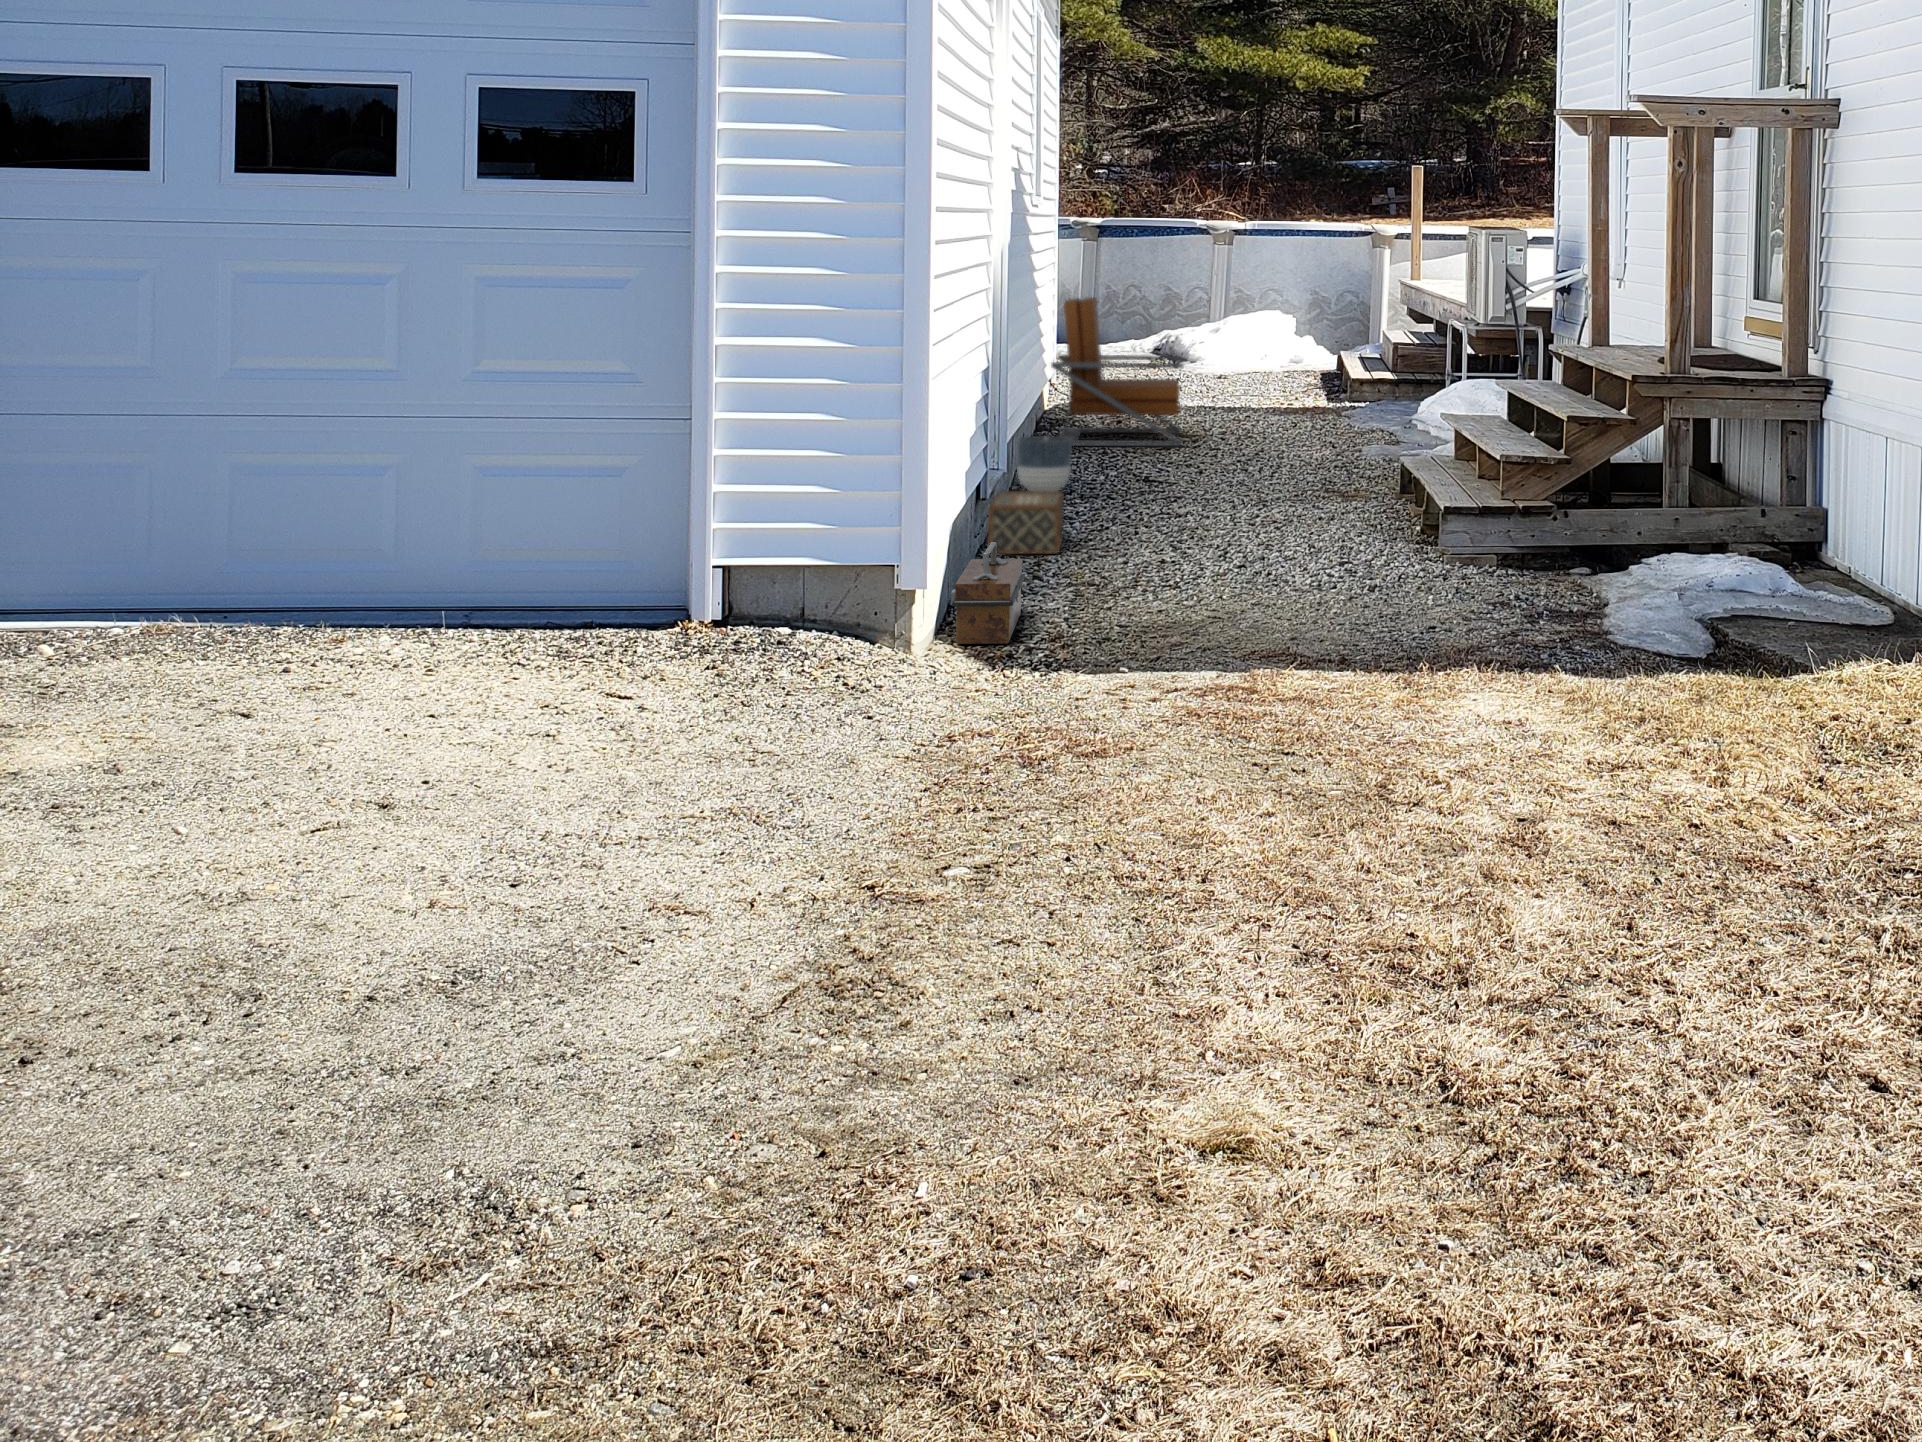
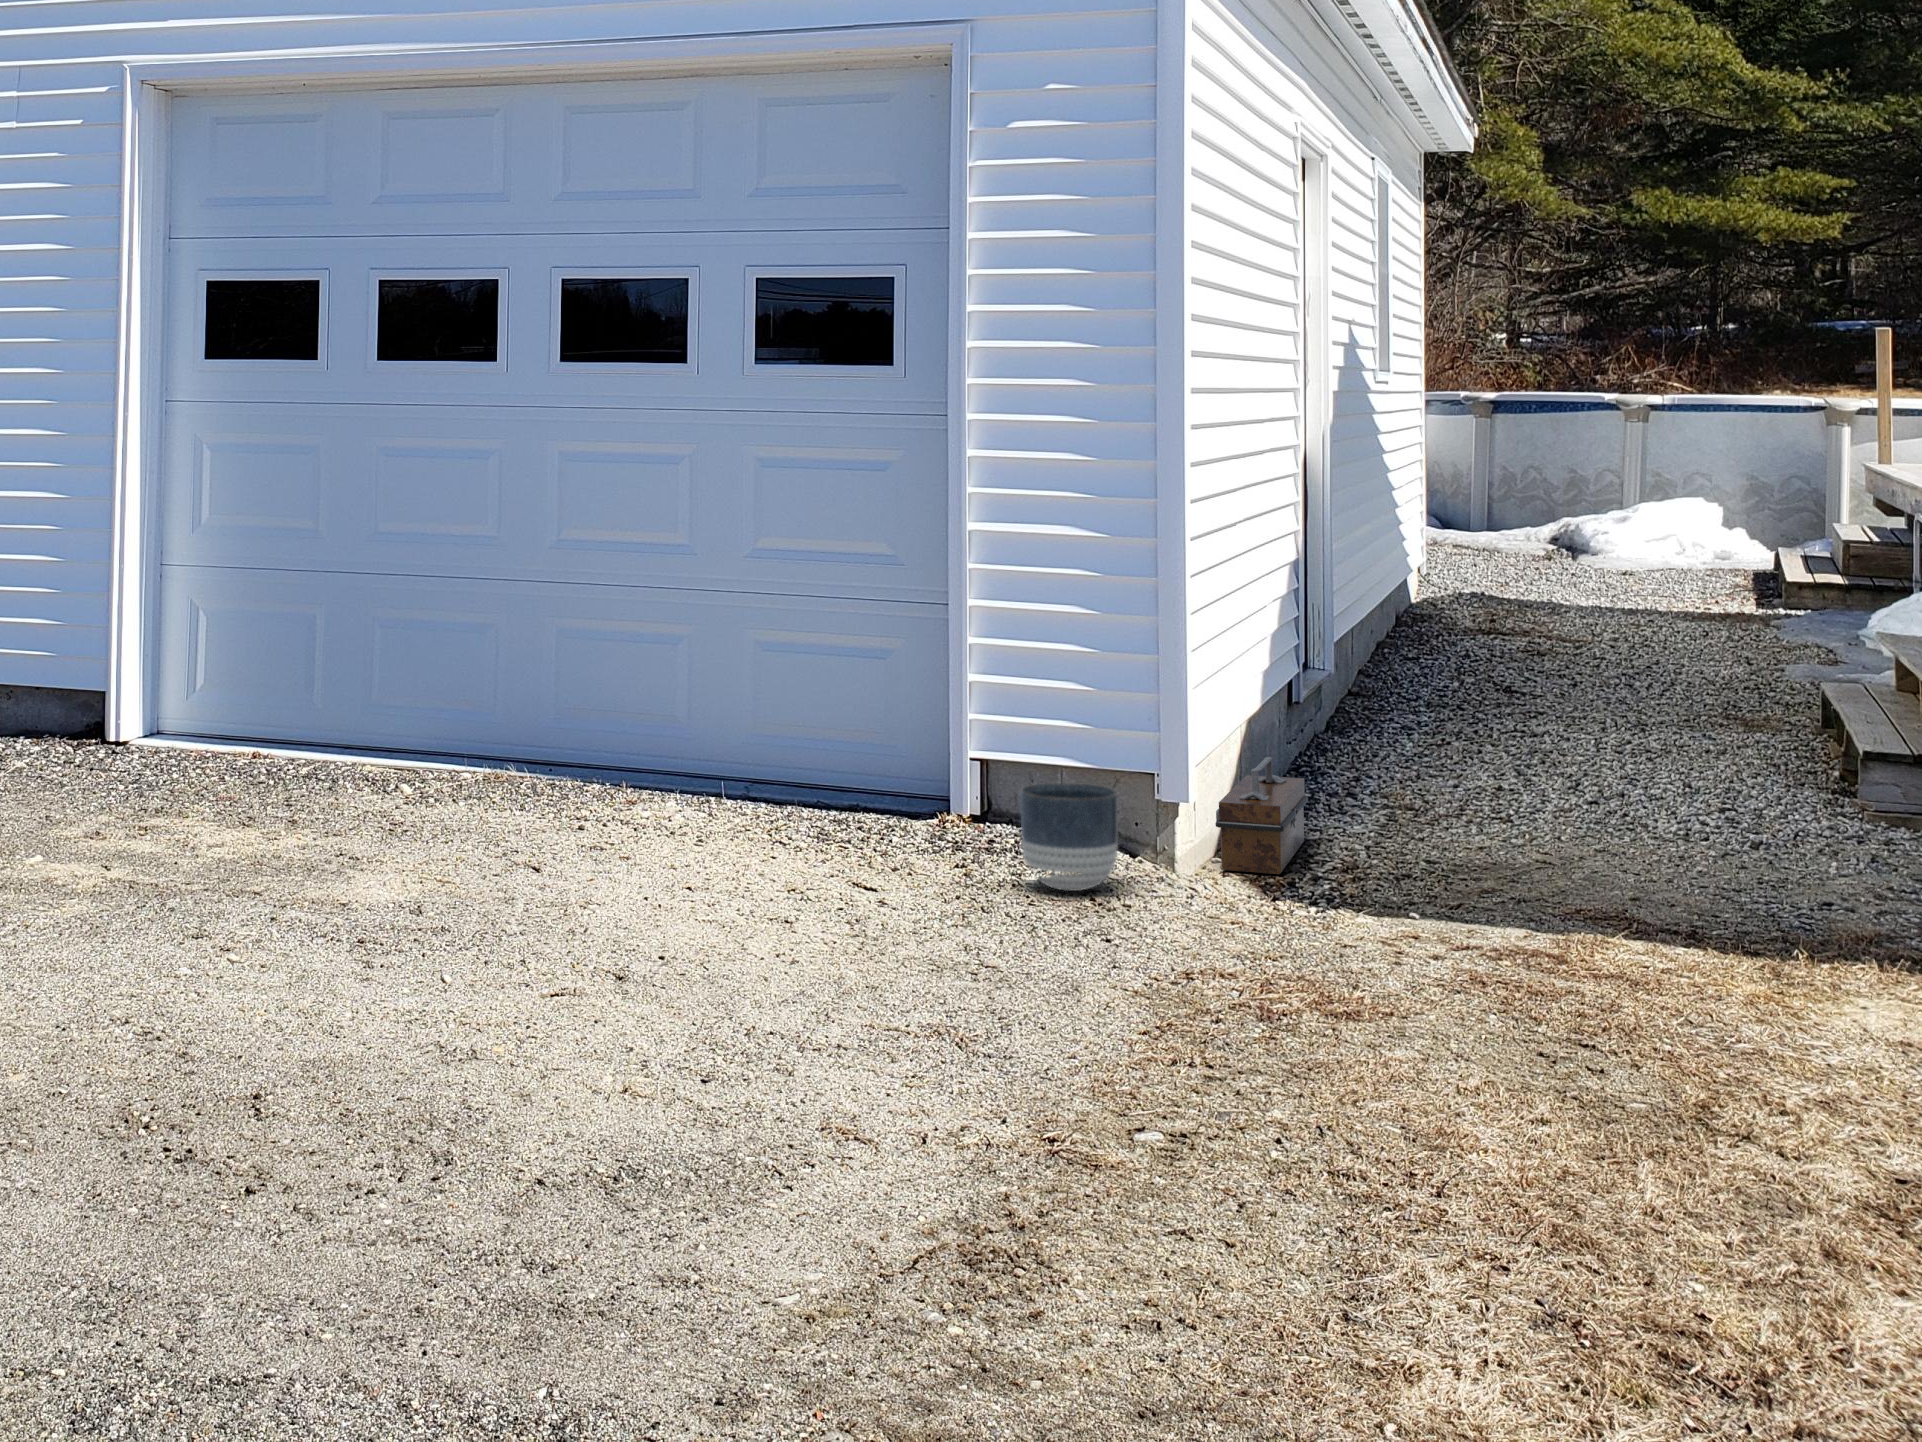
lounge chair: present [1051,297,1183,446] -> none [1392,481,1558,655]
planter: present [1017,436,1072,491] -> present [1020,783,1118,891]
woven basket: present [988,491,1064,554] -> none [1286,699,1380,774]

